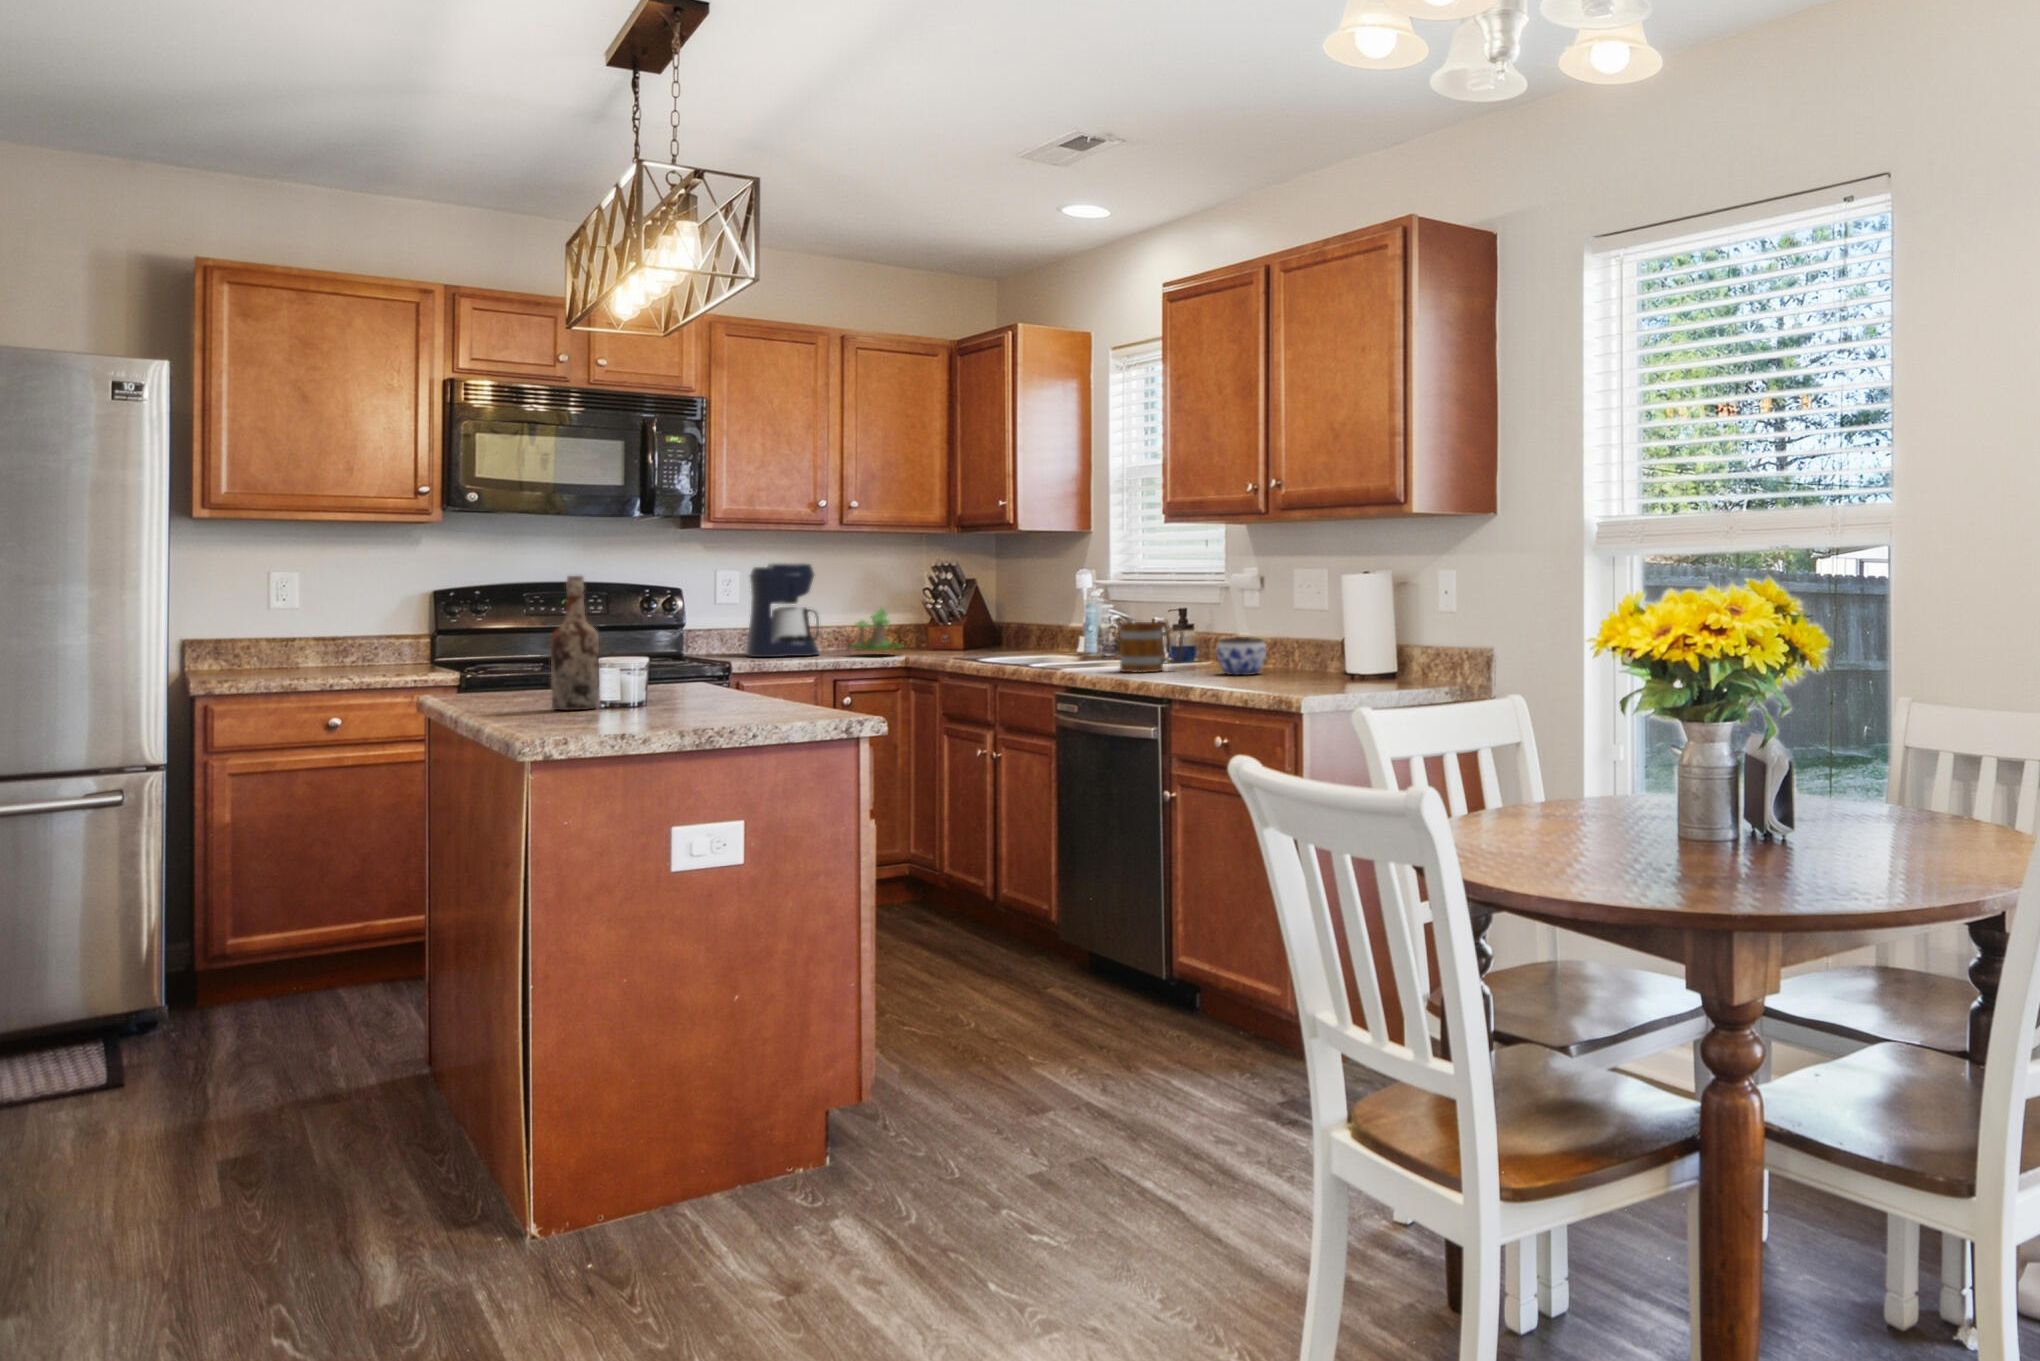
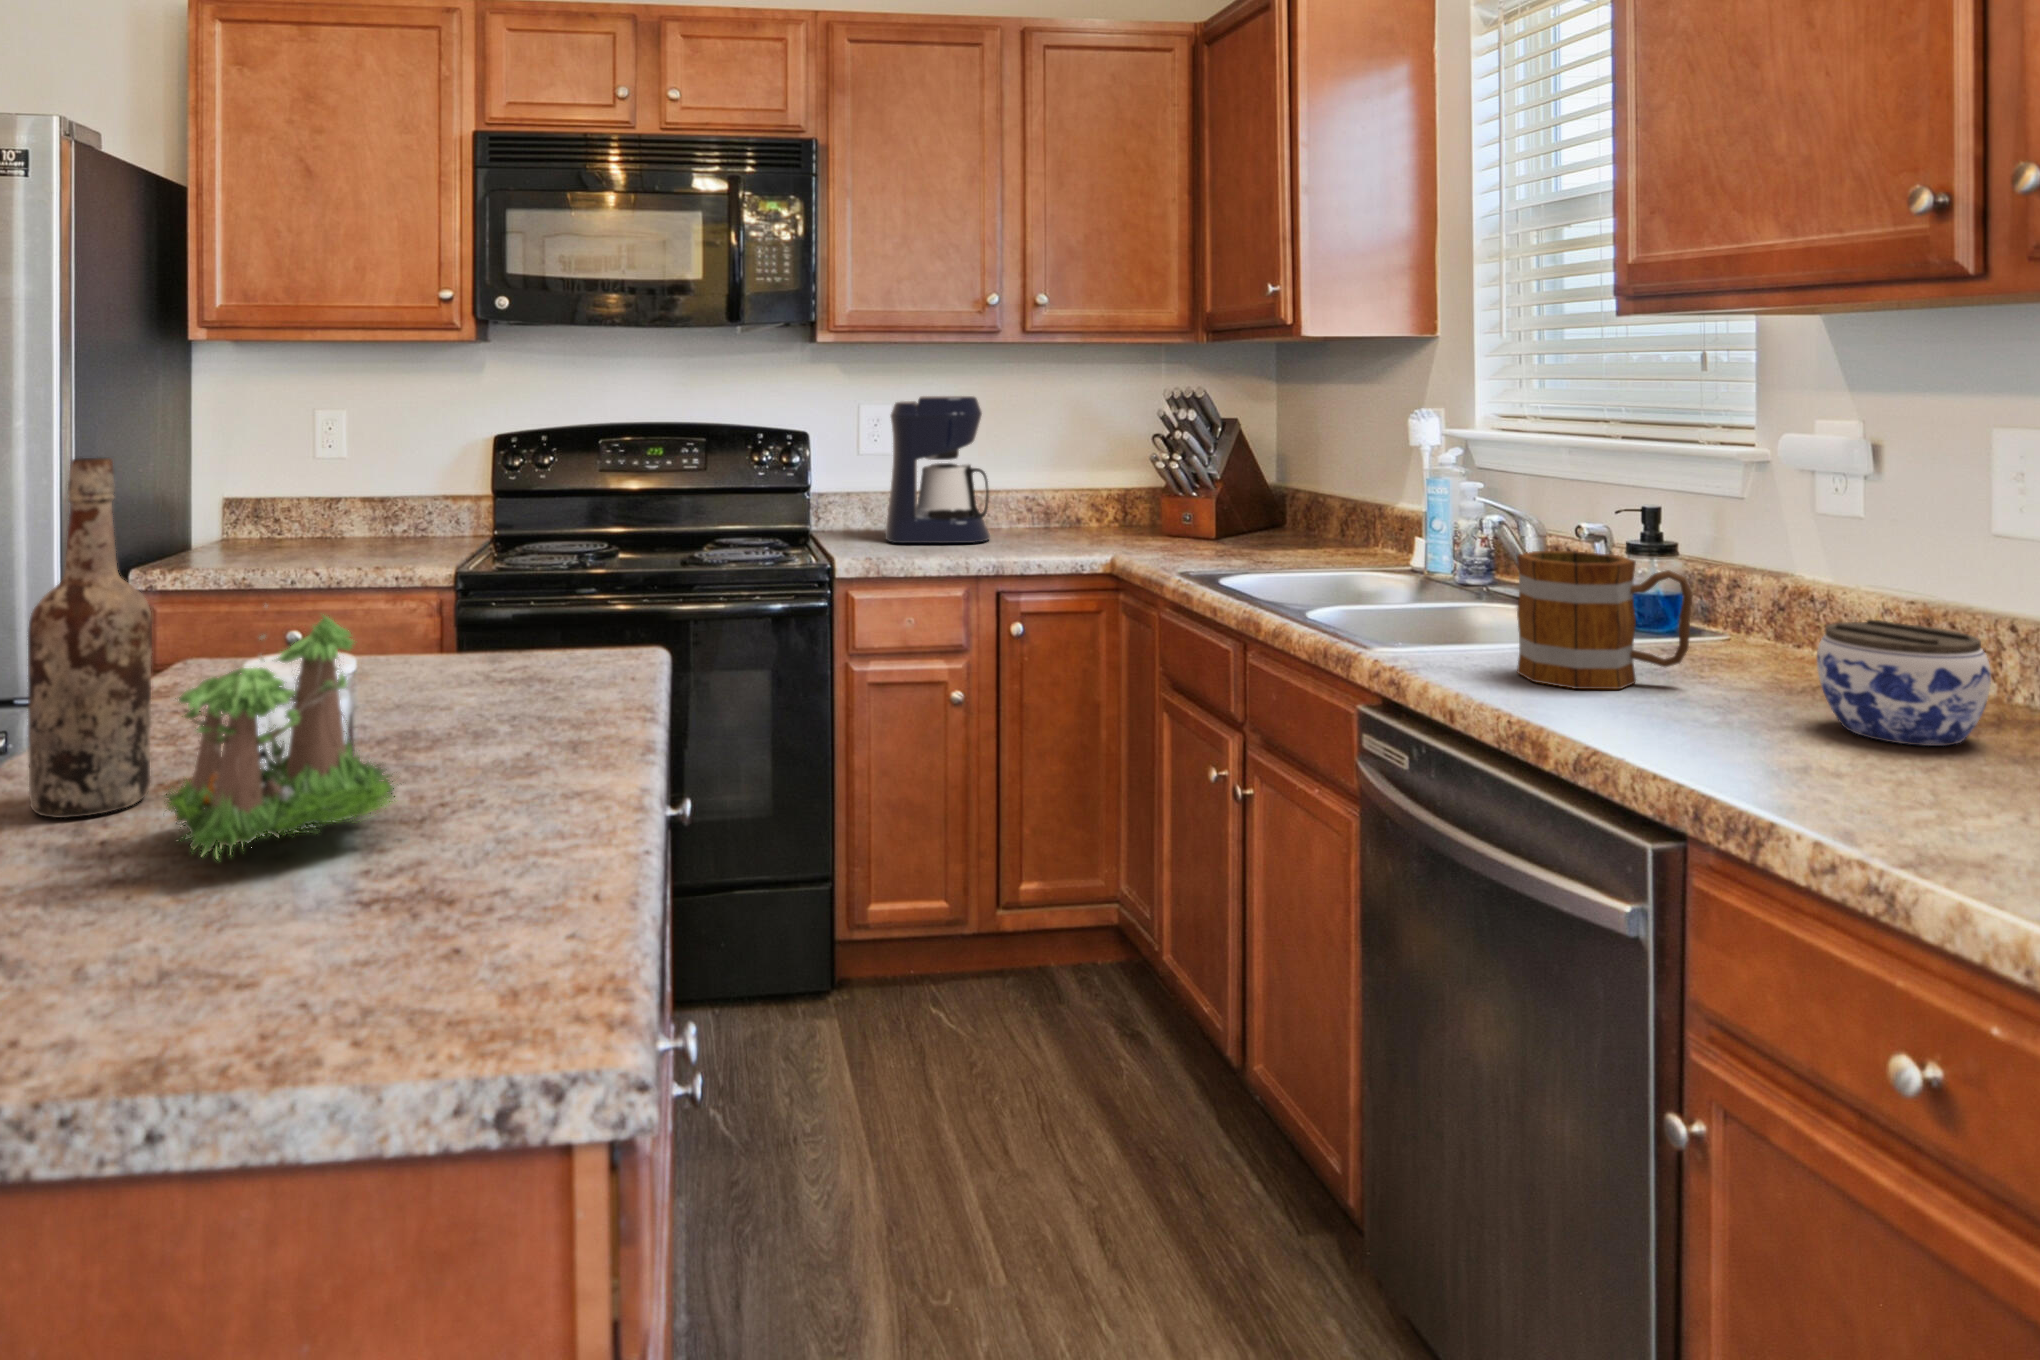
plant: present [848,609,904,651] -> present [164,584,398,859]

